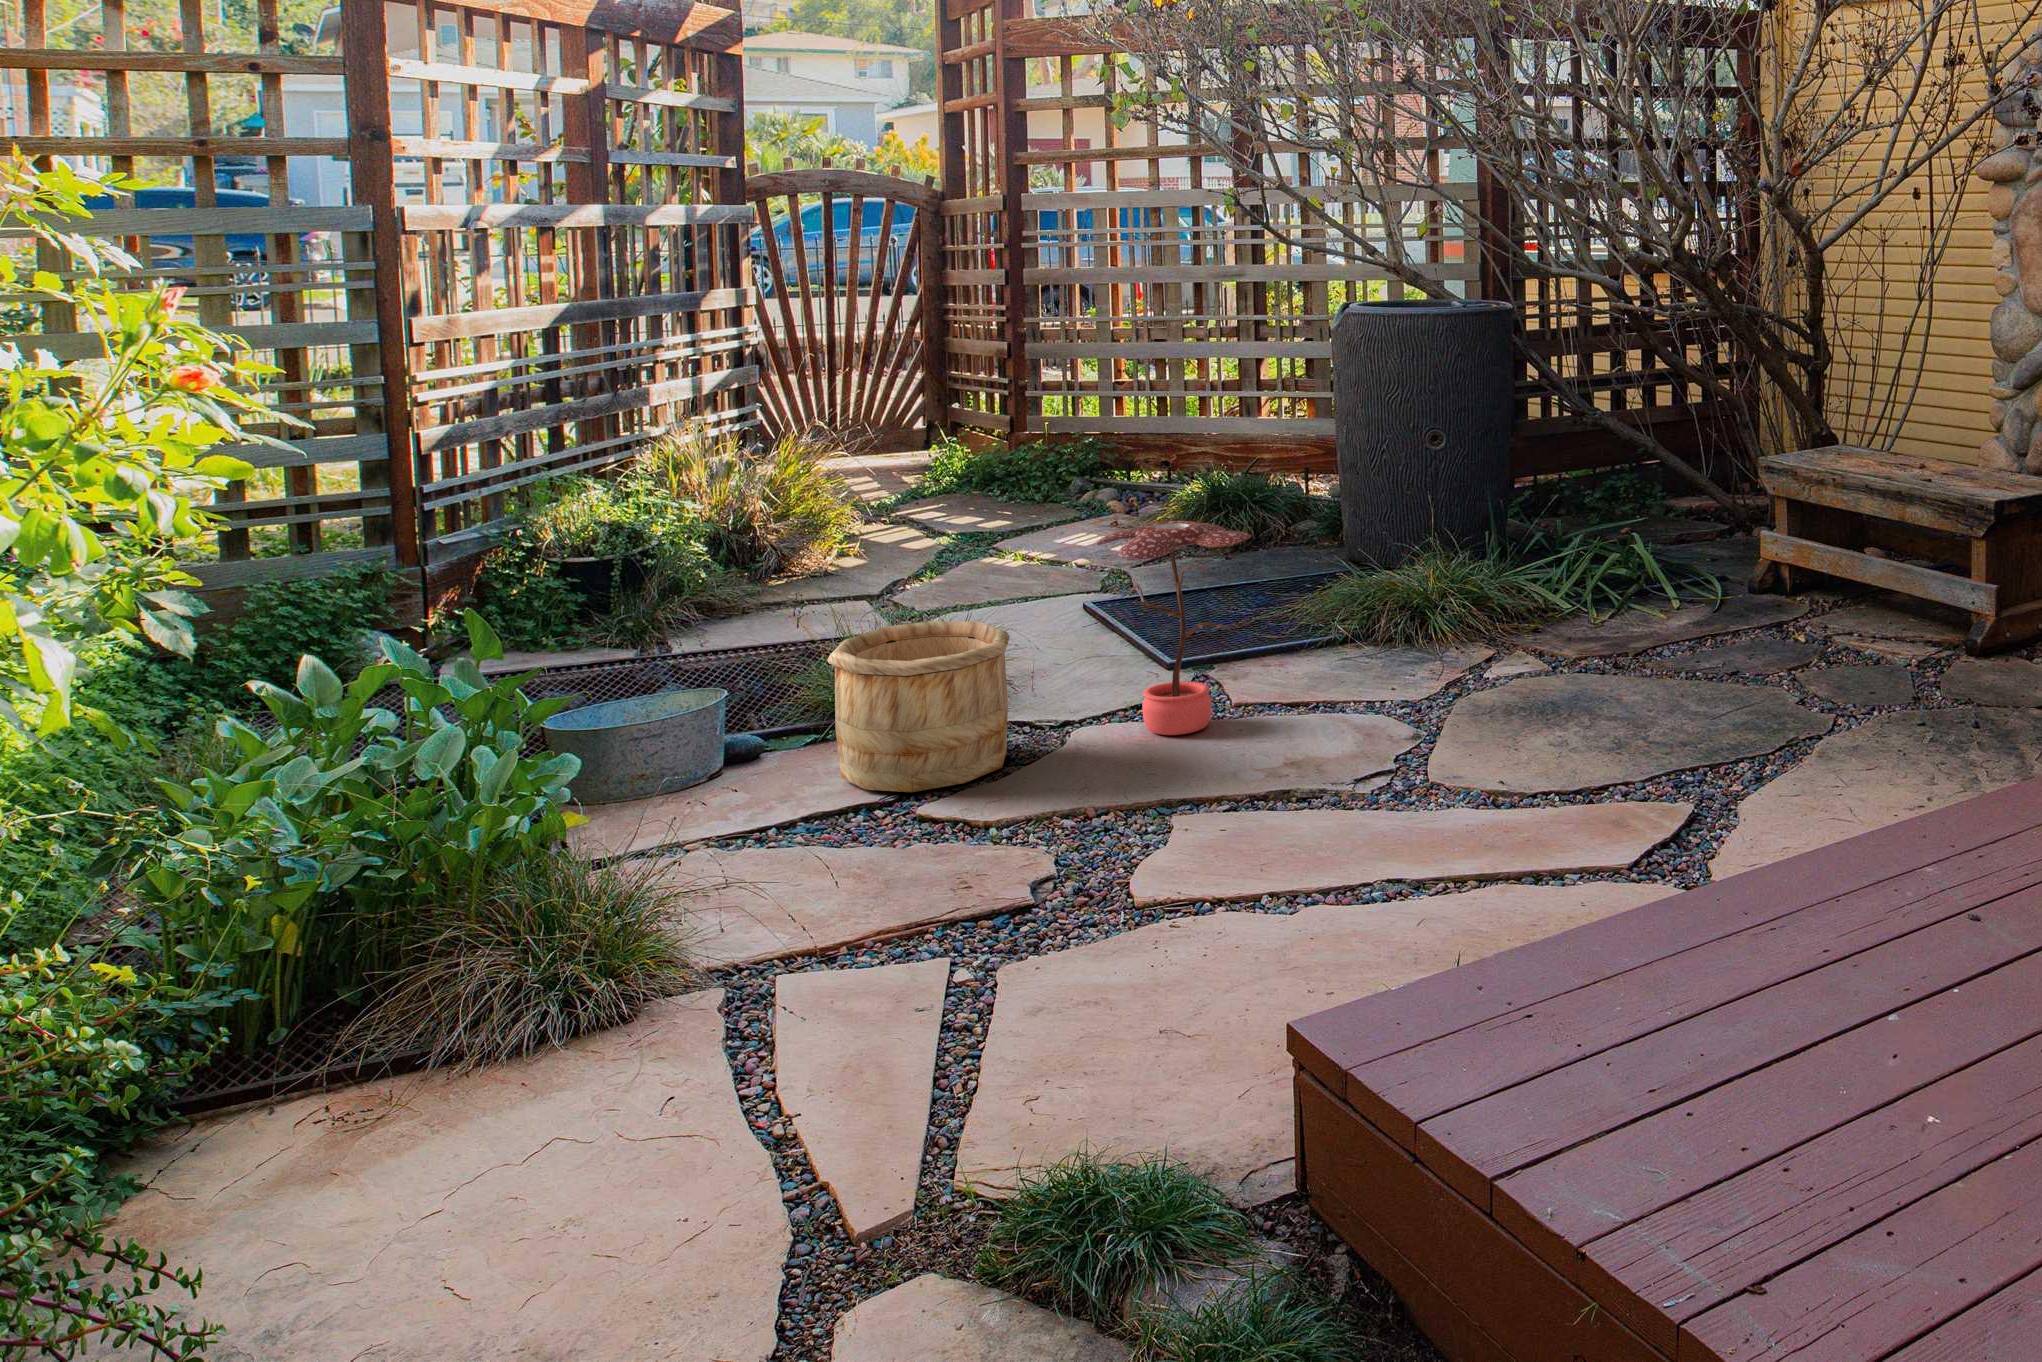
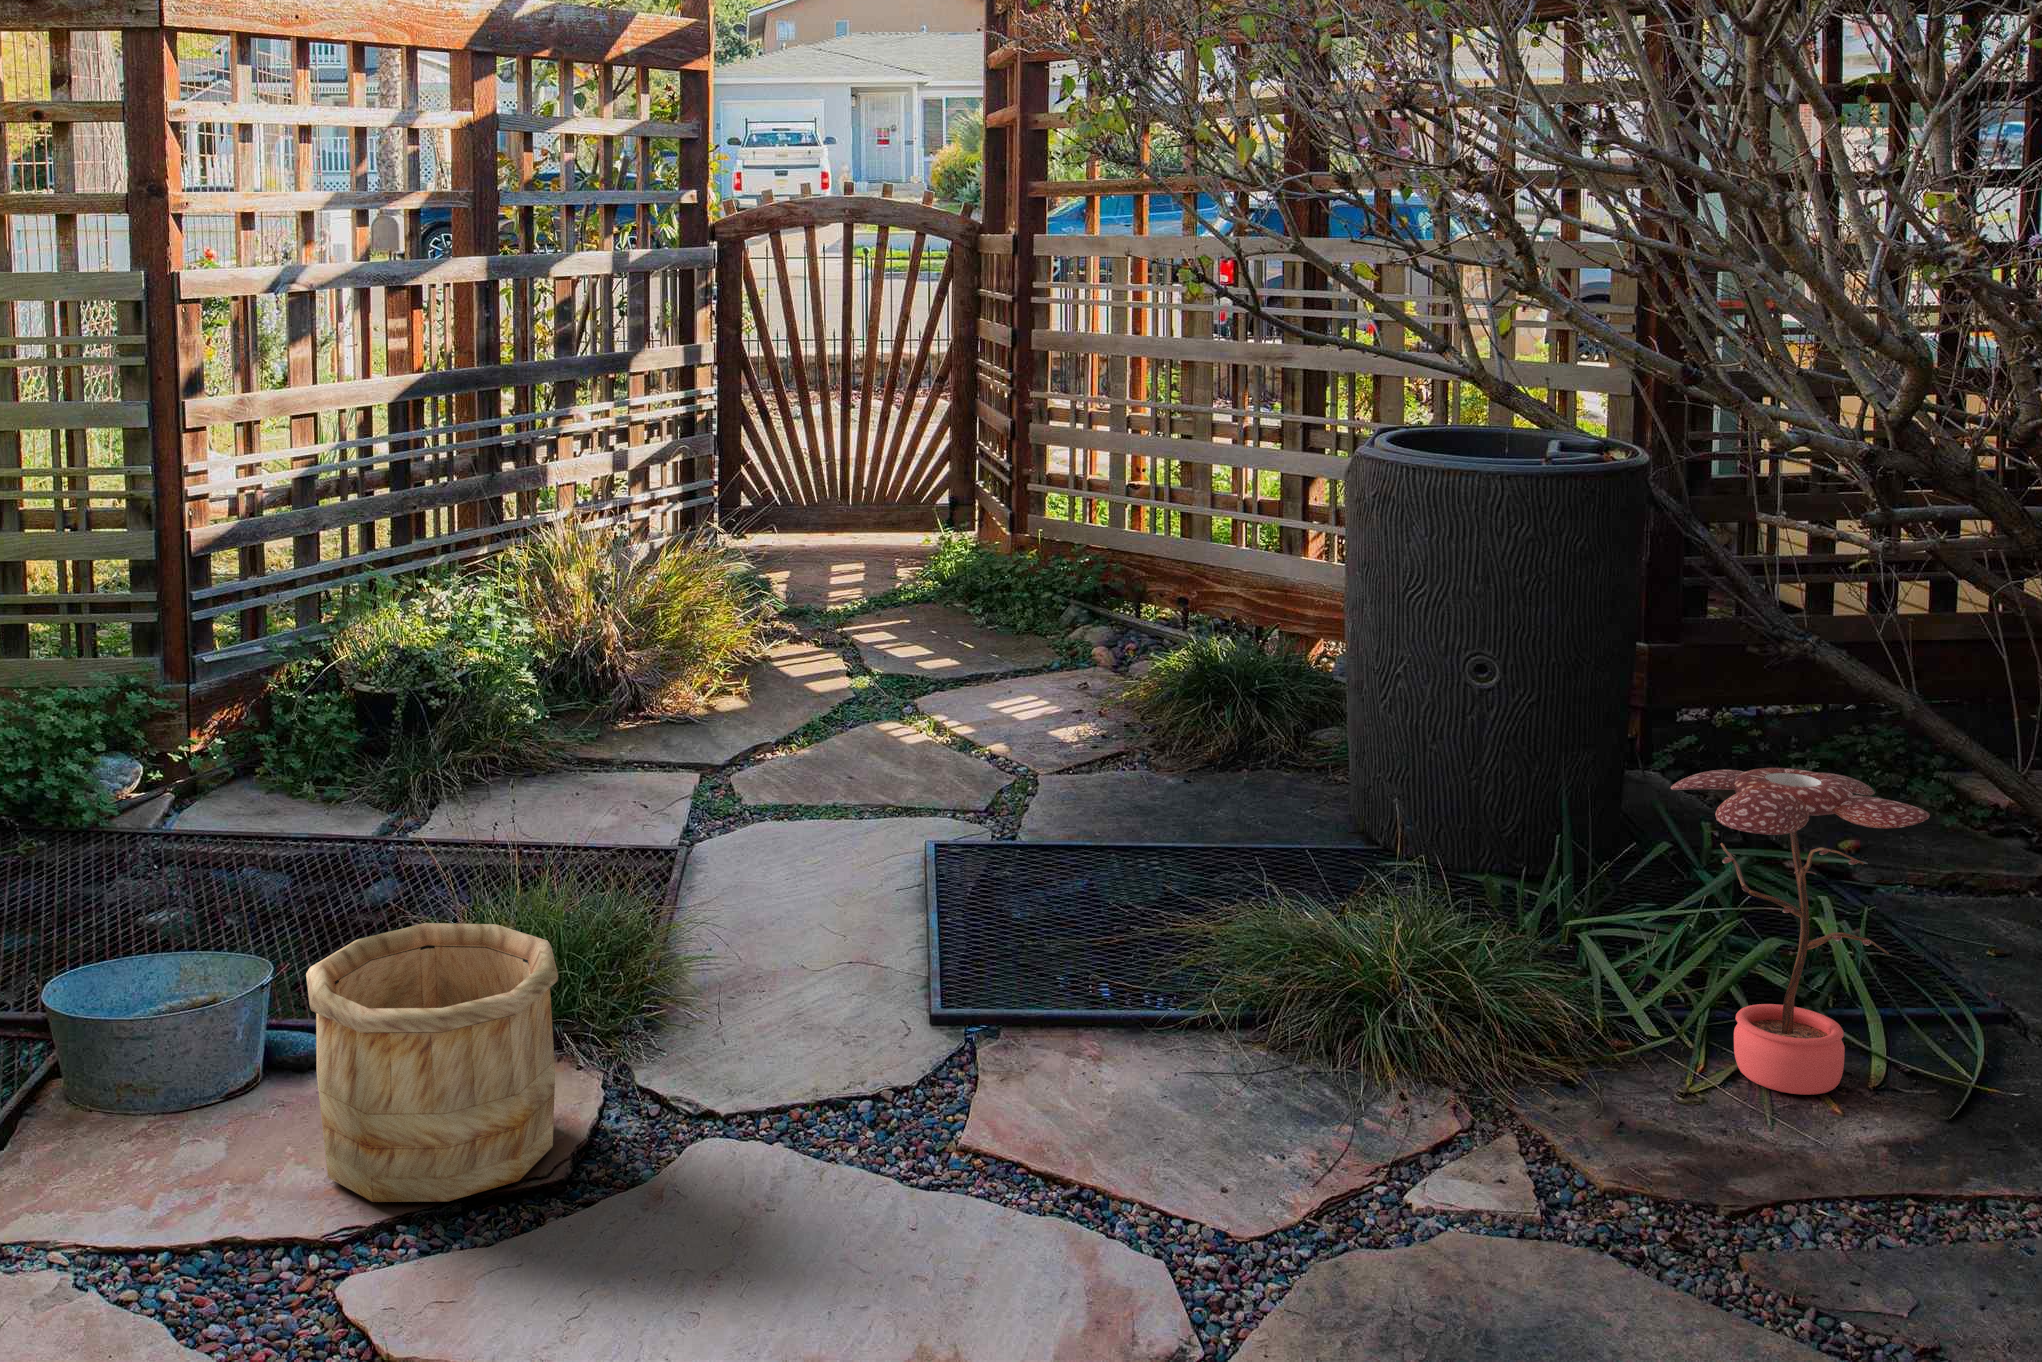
potted plant: present [1096,521,1251,735] -> present [1671,768,1930,1095]

